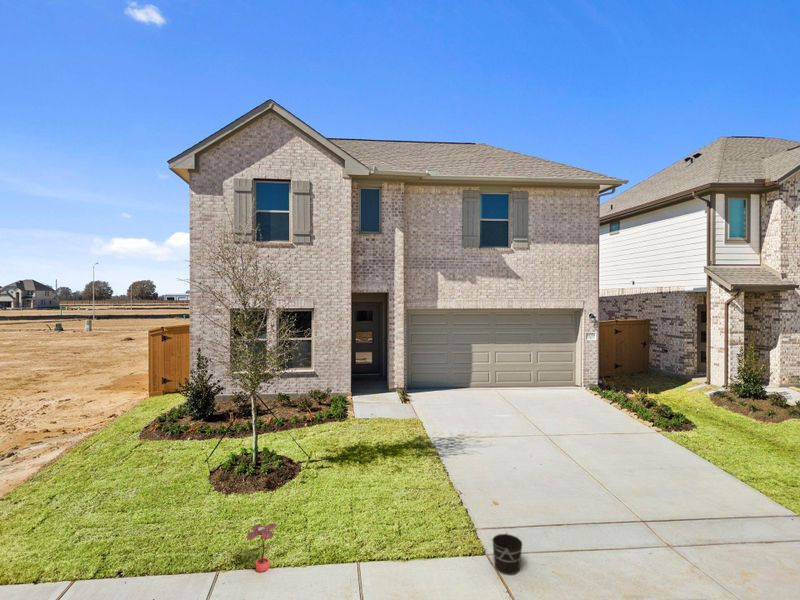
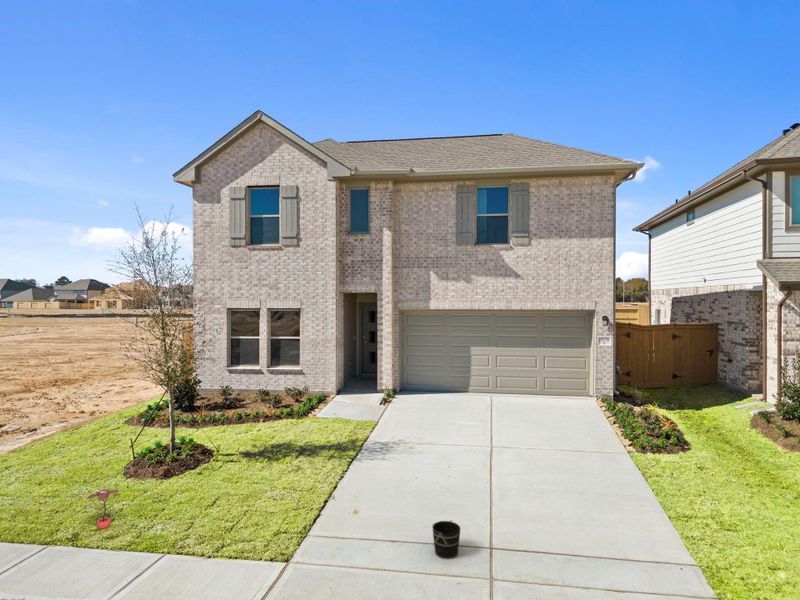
bucket: present [492,534,522,575] -> present [433,521,460,559]

